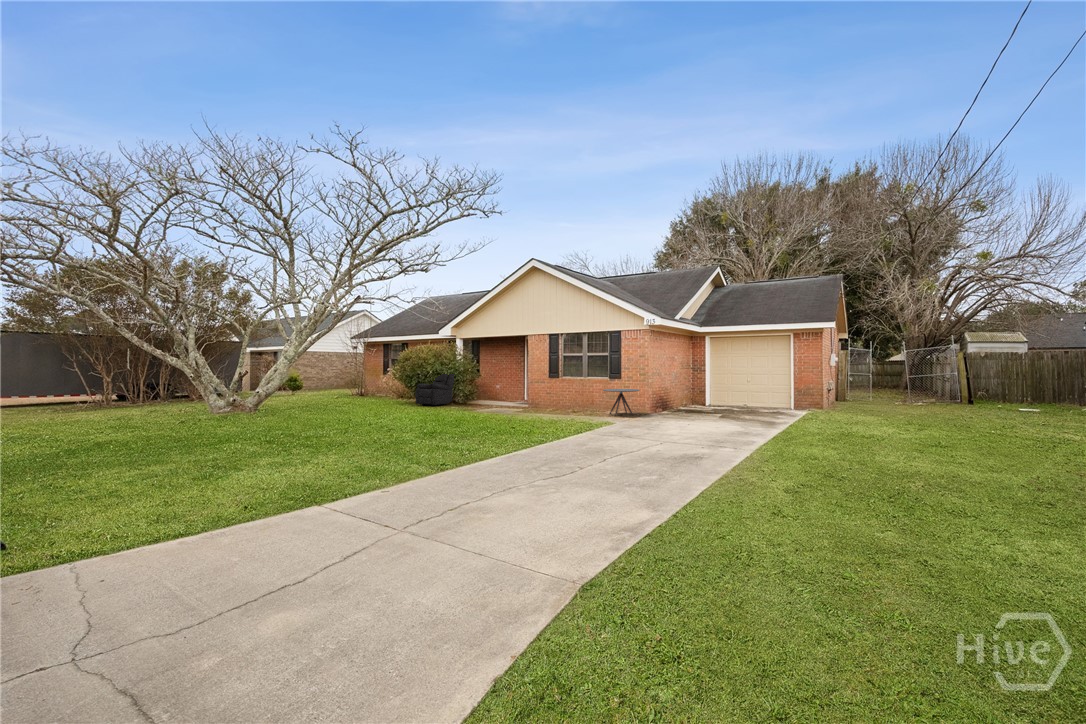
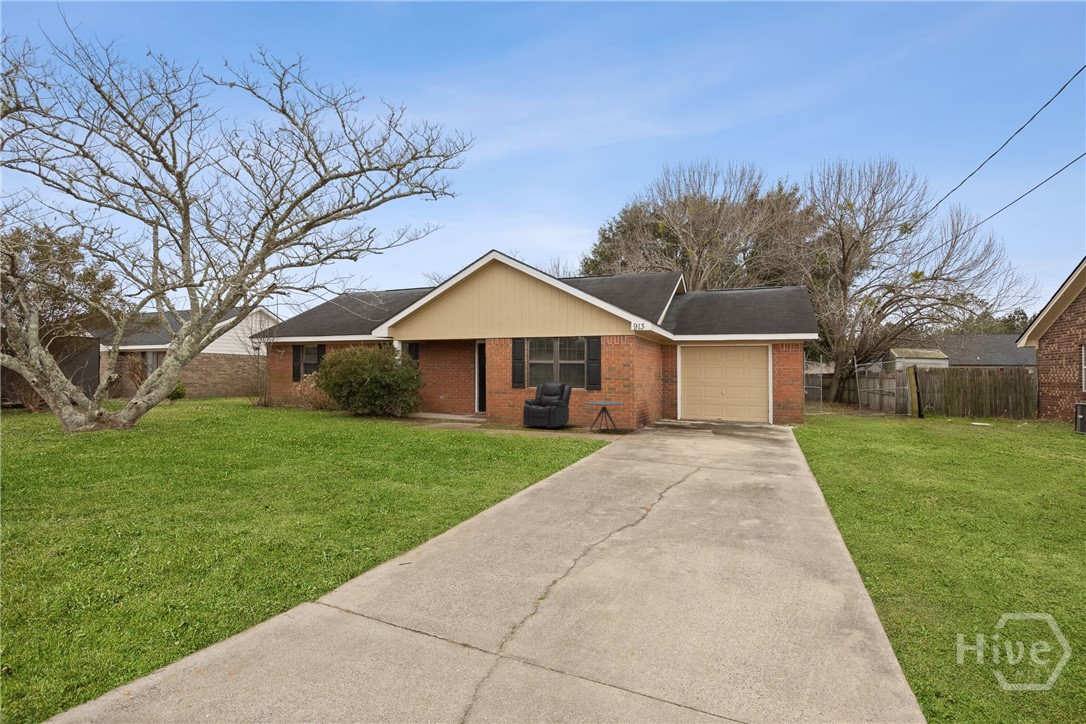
chair: present [416,374,455,406] -> present [523,382,572,429]

